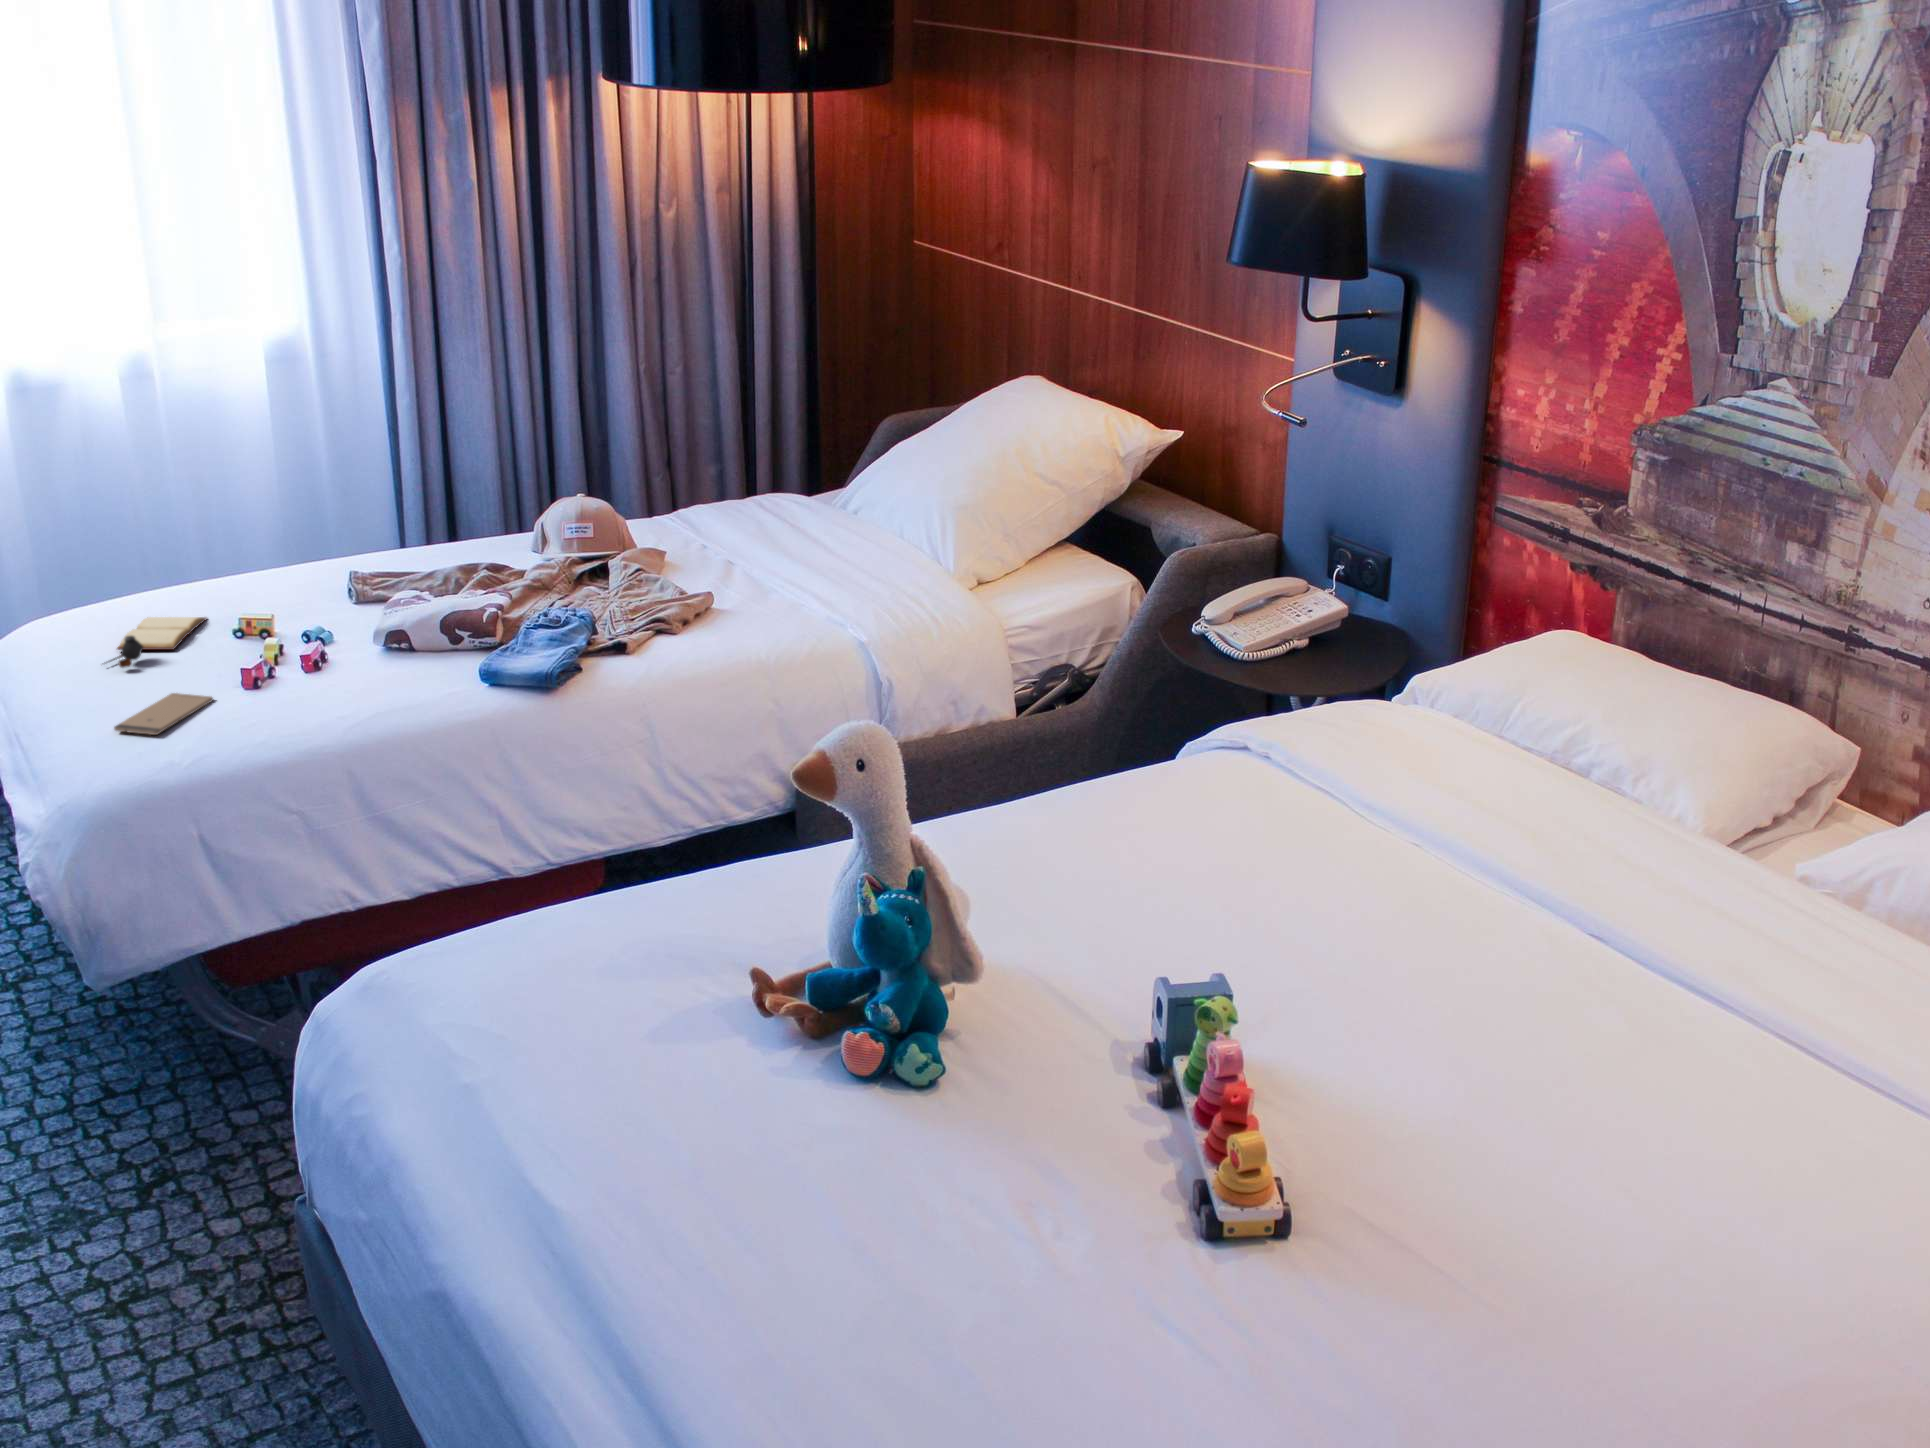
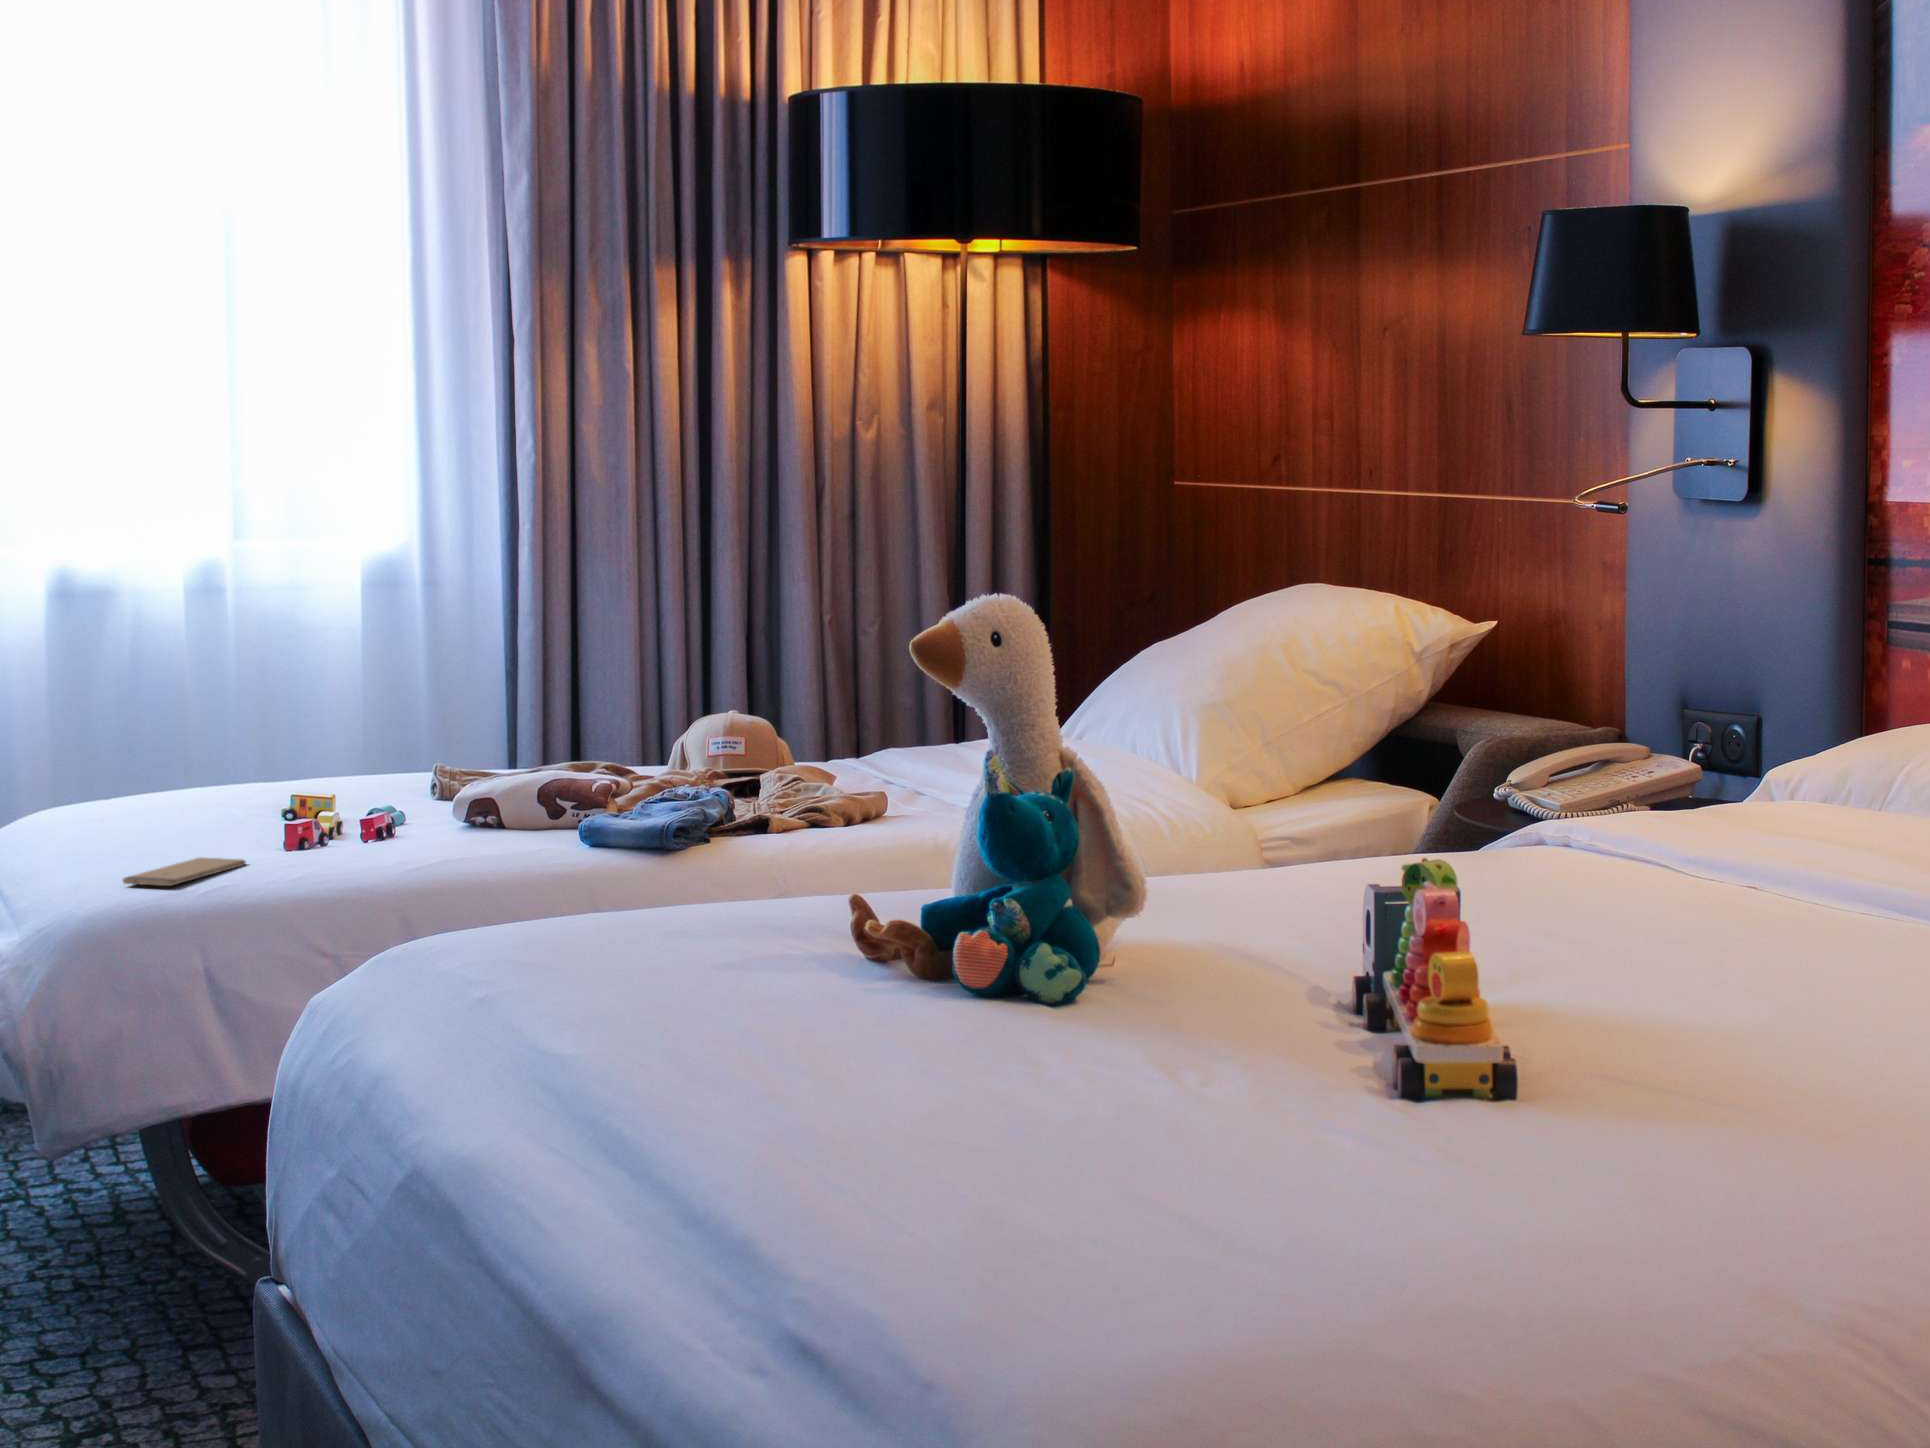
book: present [106,617,207,668] -> none [125,806,261,840]

